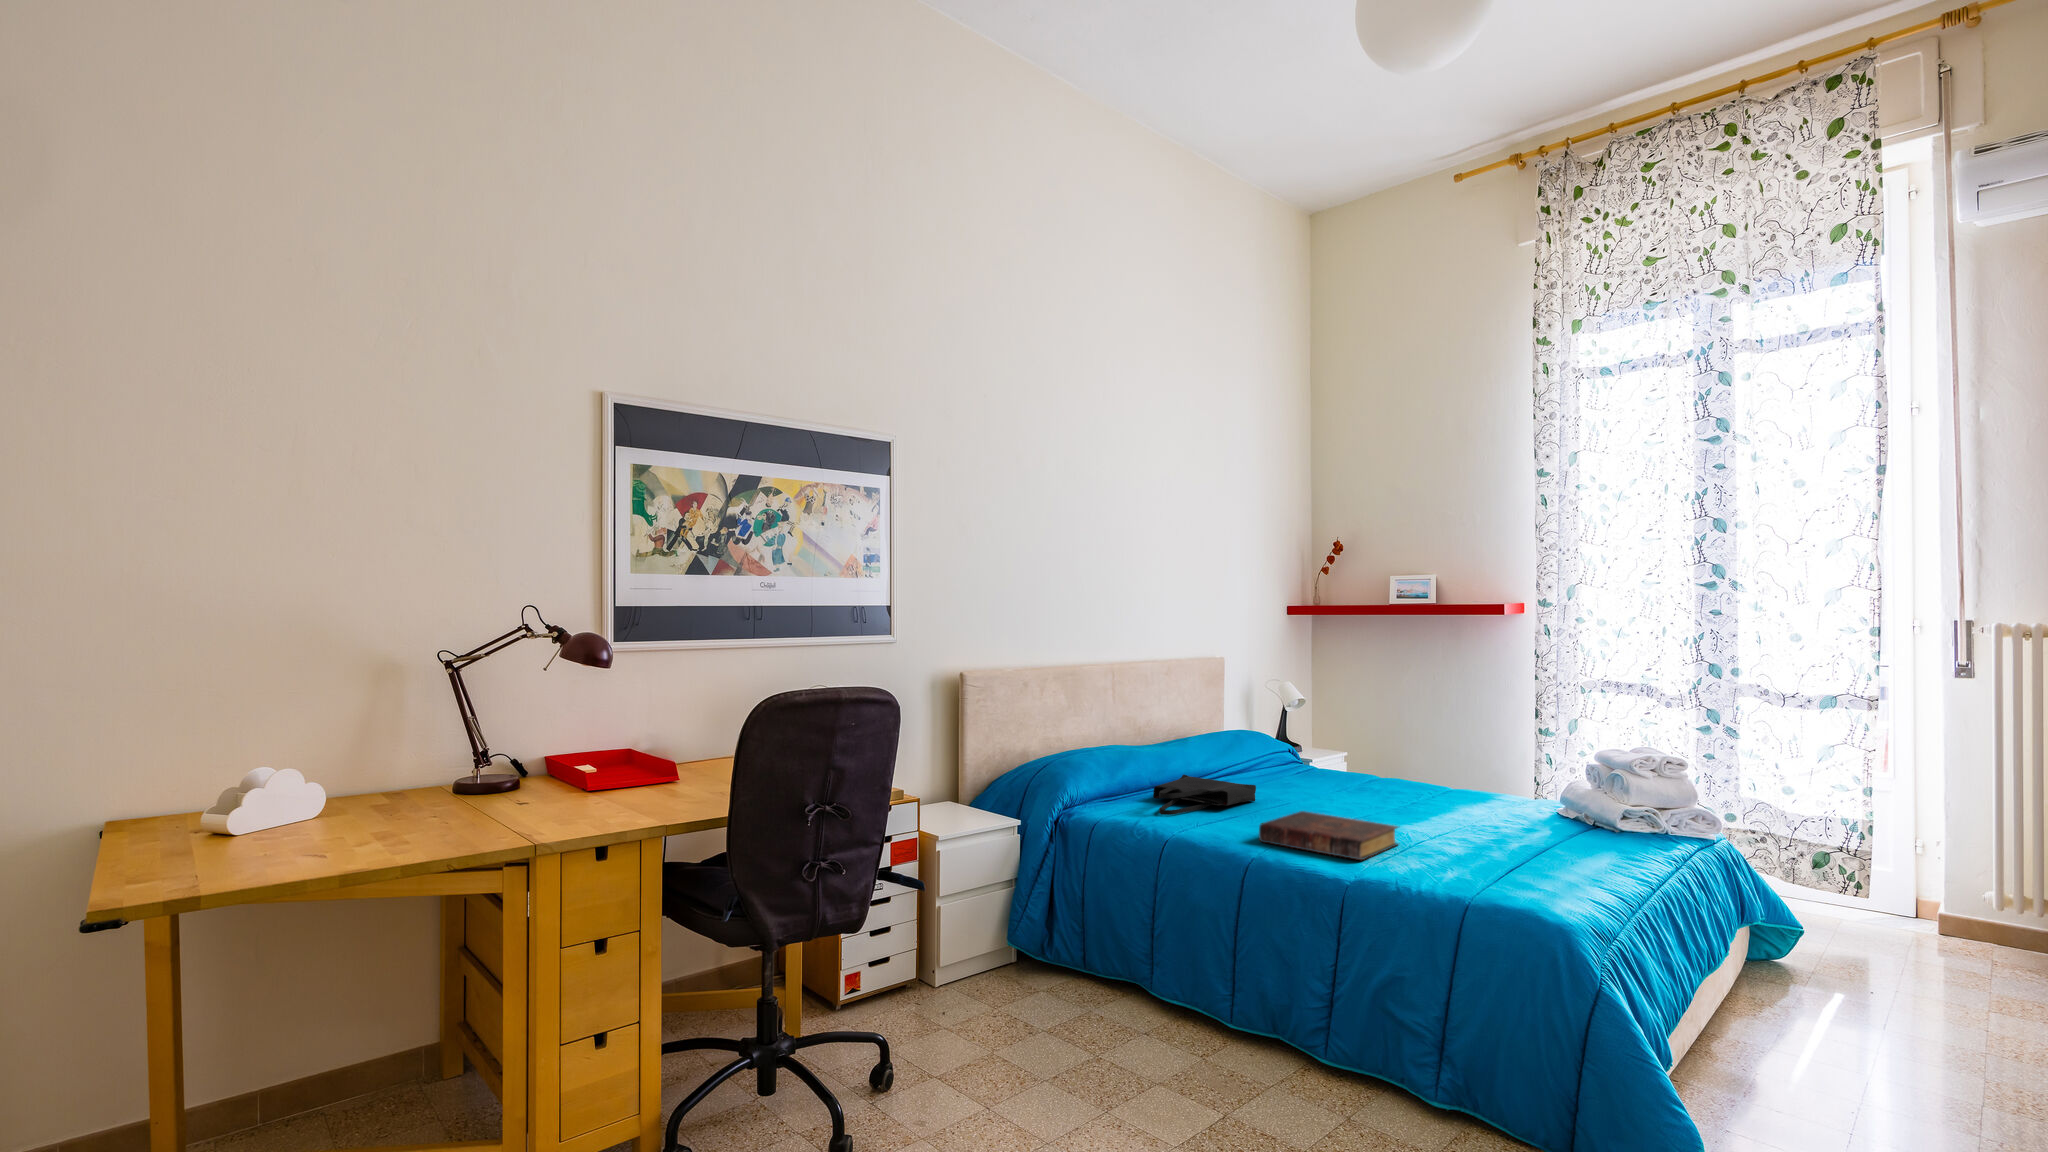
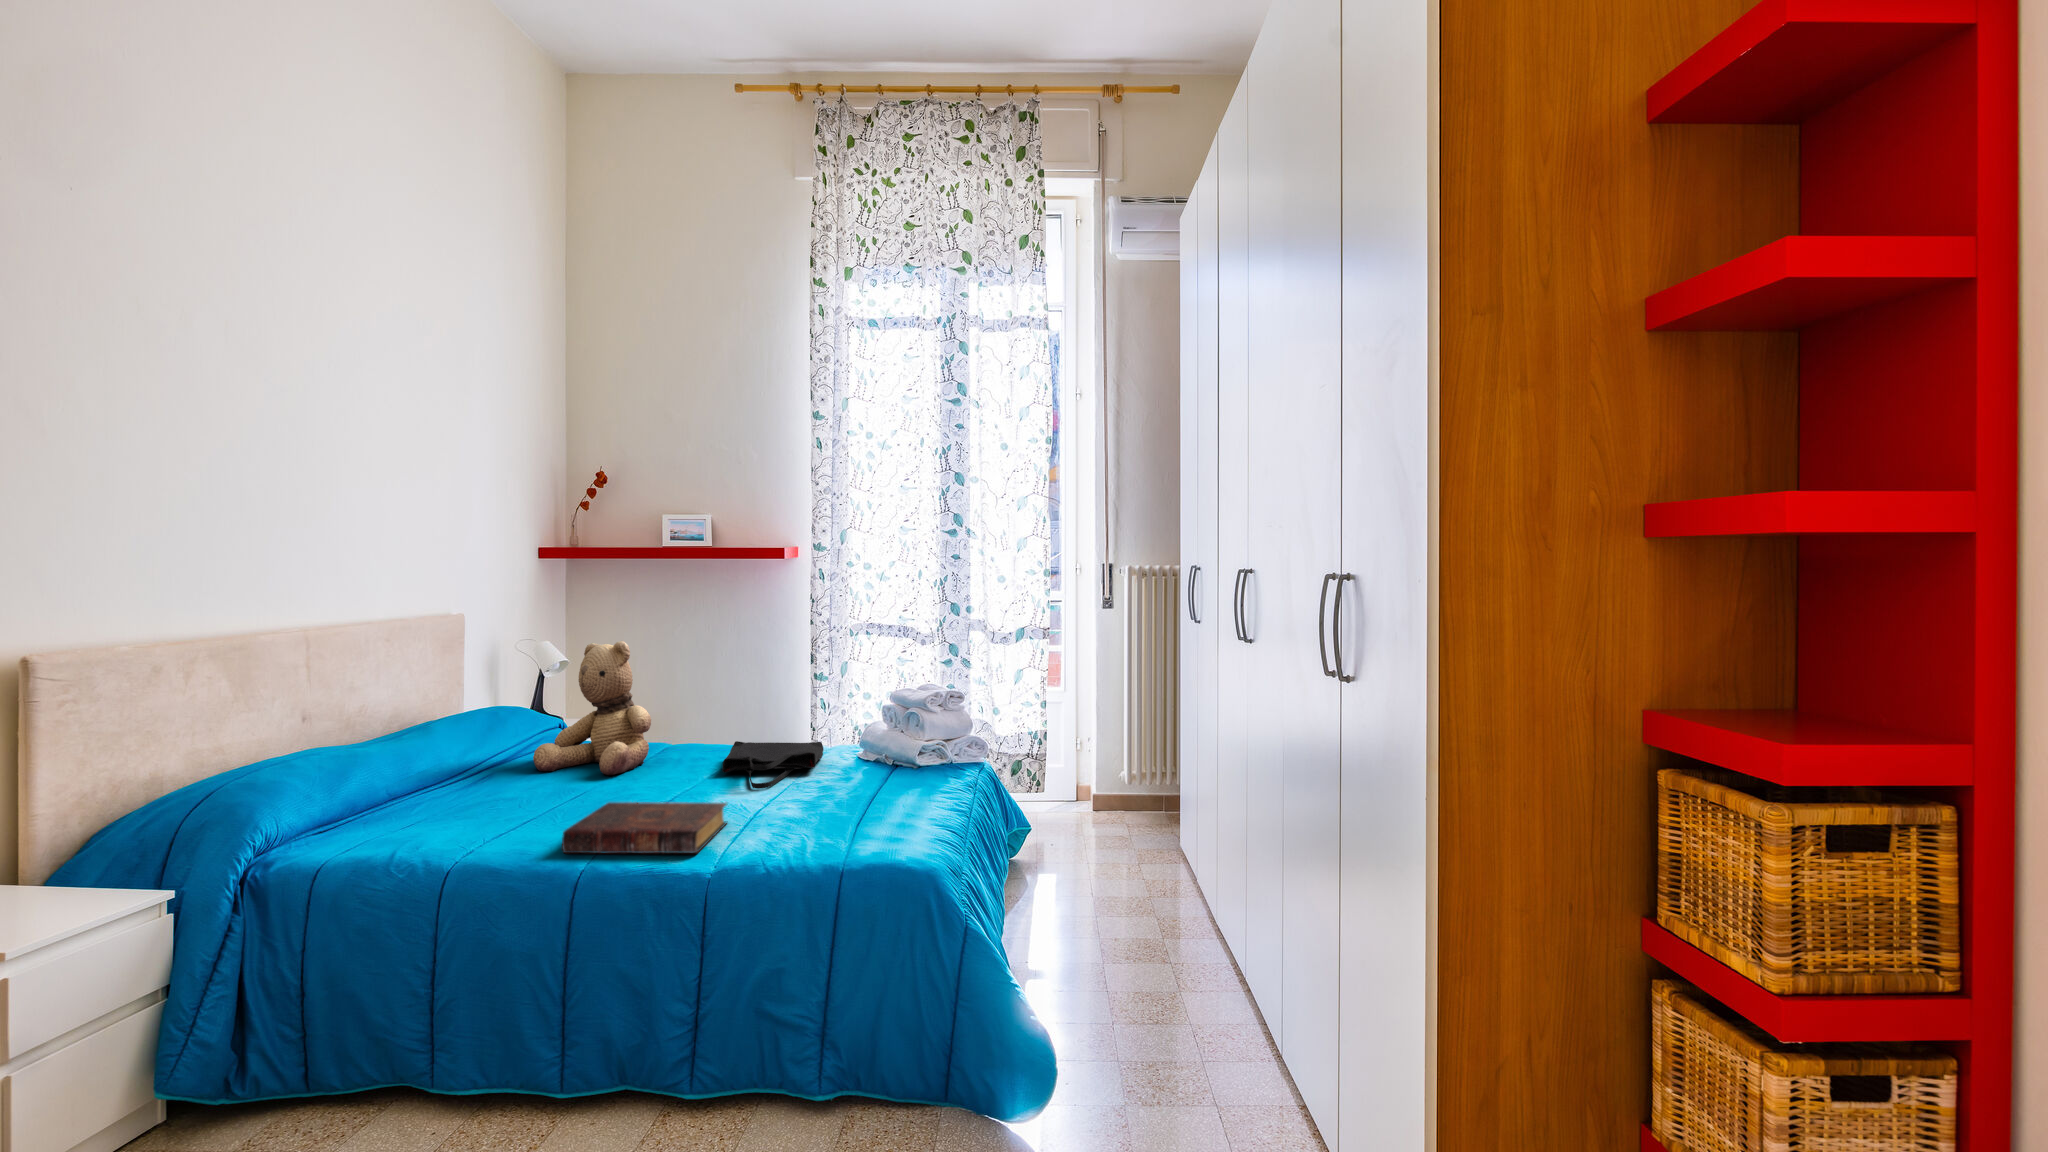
teddy bear: none [1261,682,1355,795] -> present [533,641,651,775]
tote bag: present [1153,775,1256,815] -> present [722,741,824,788]

